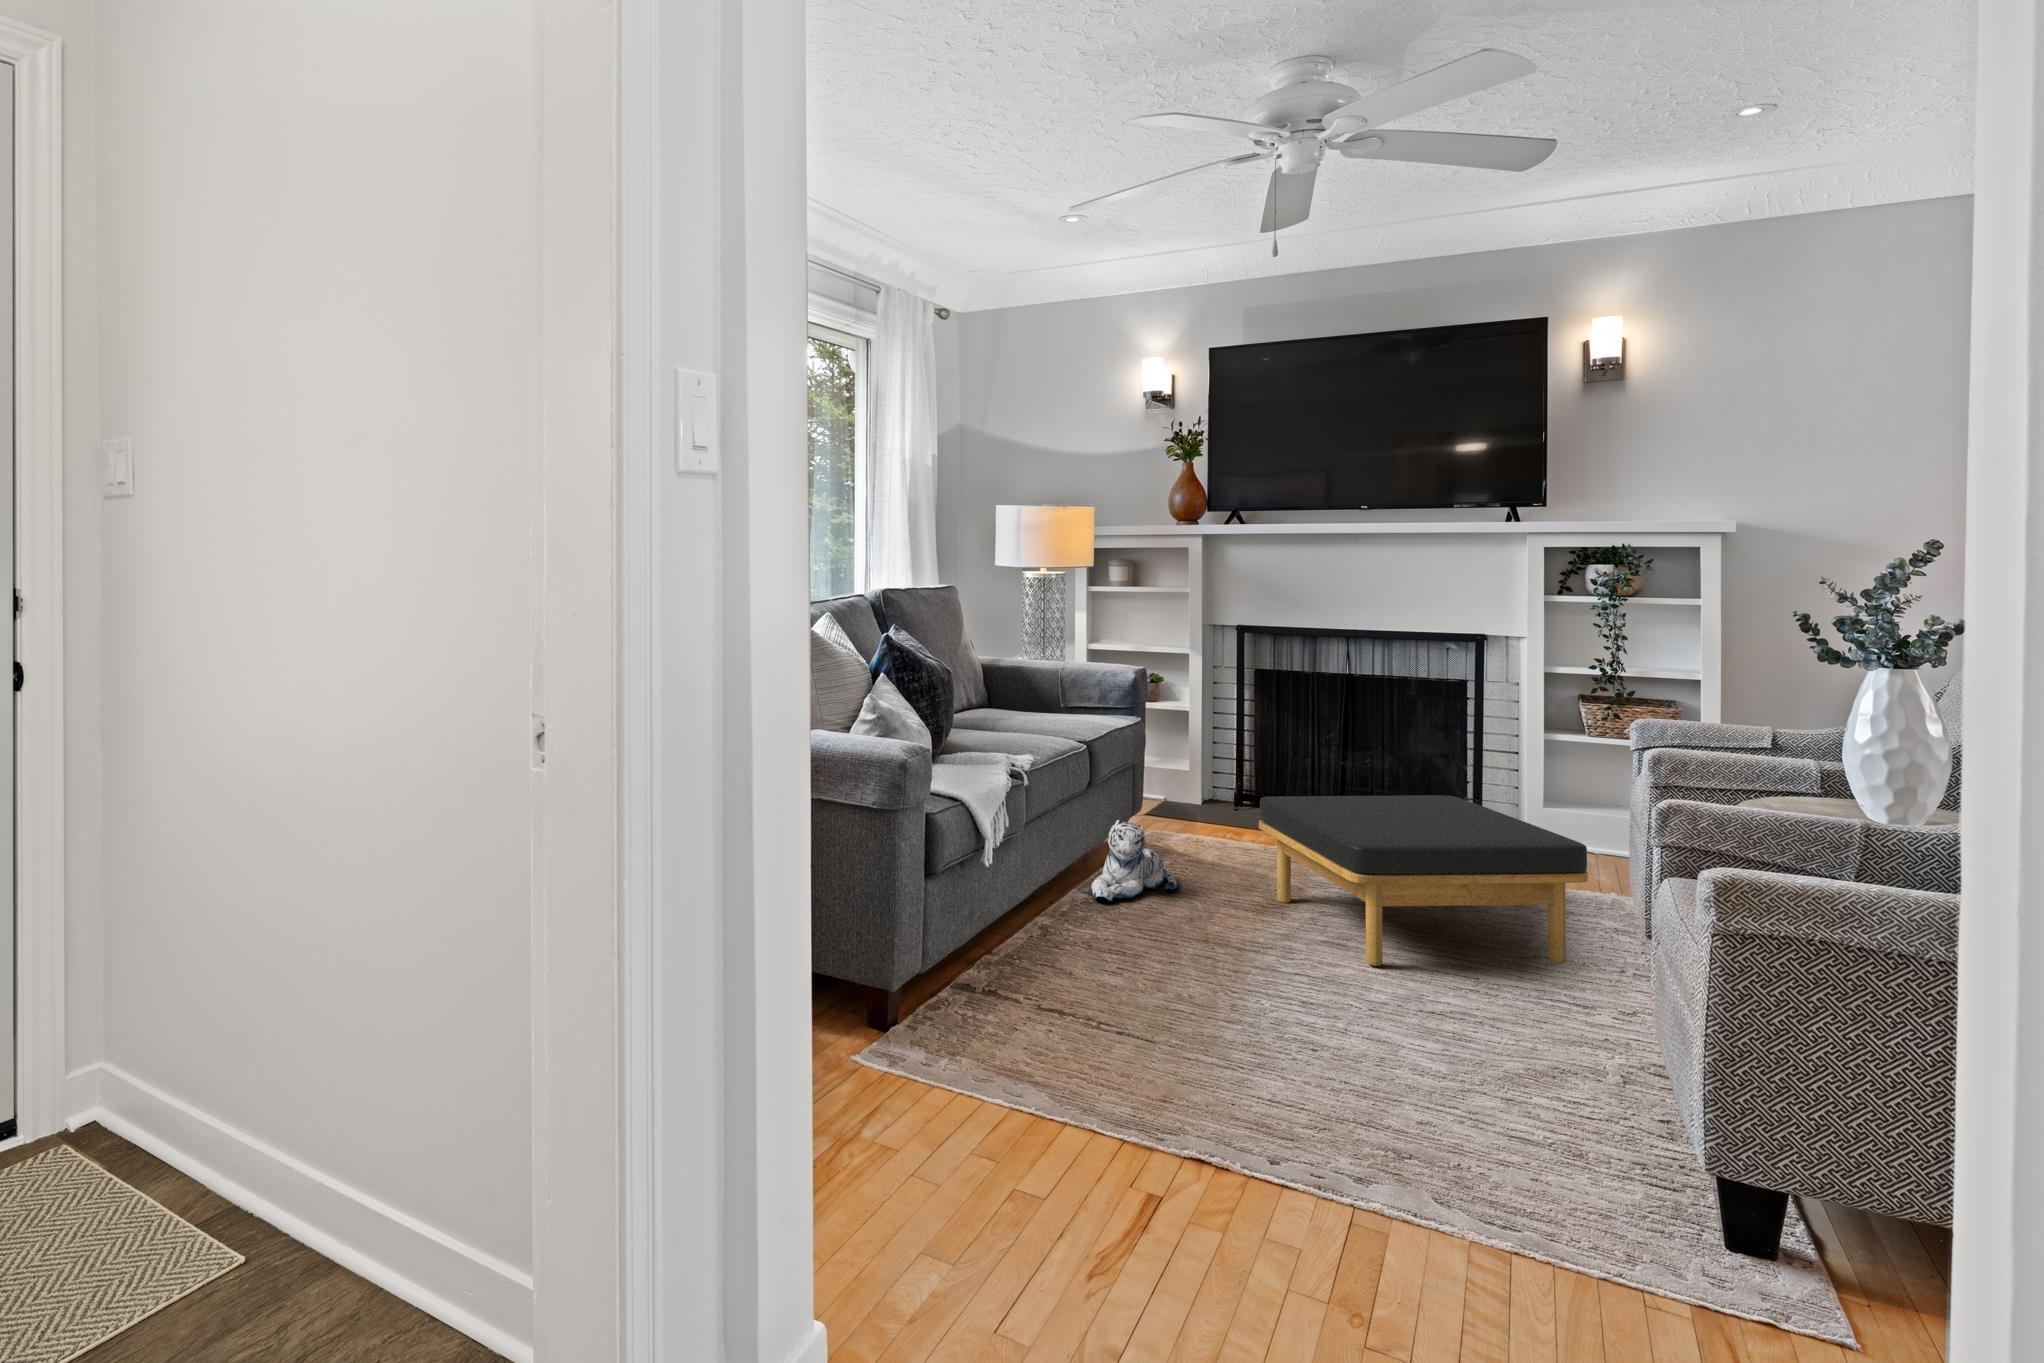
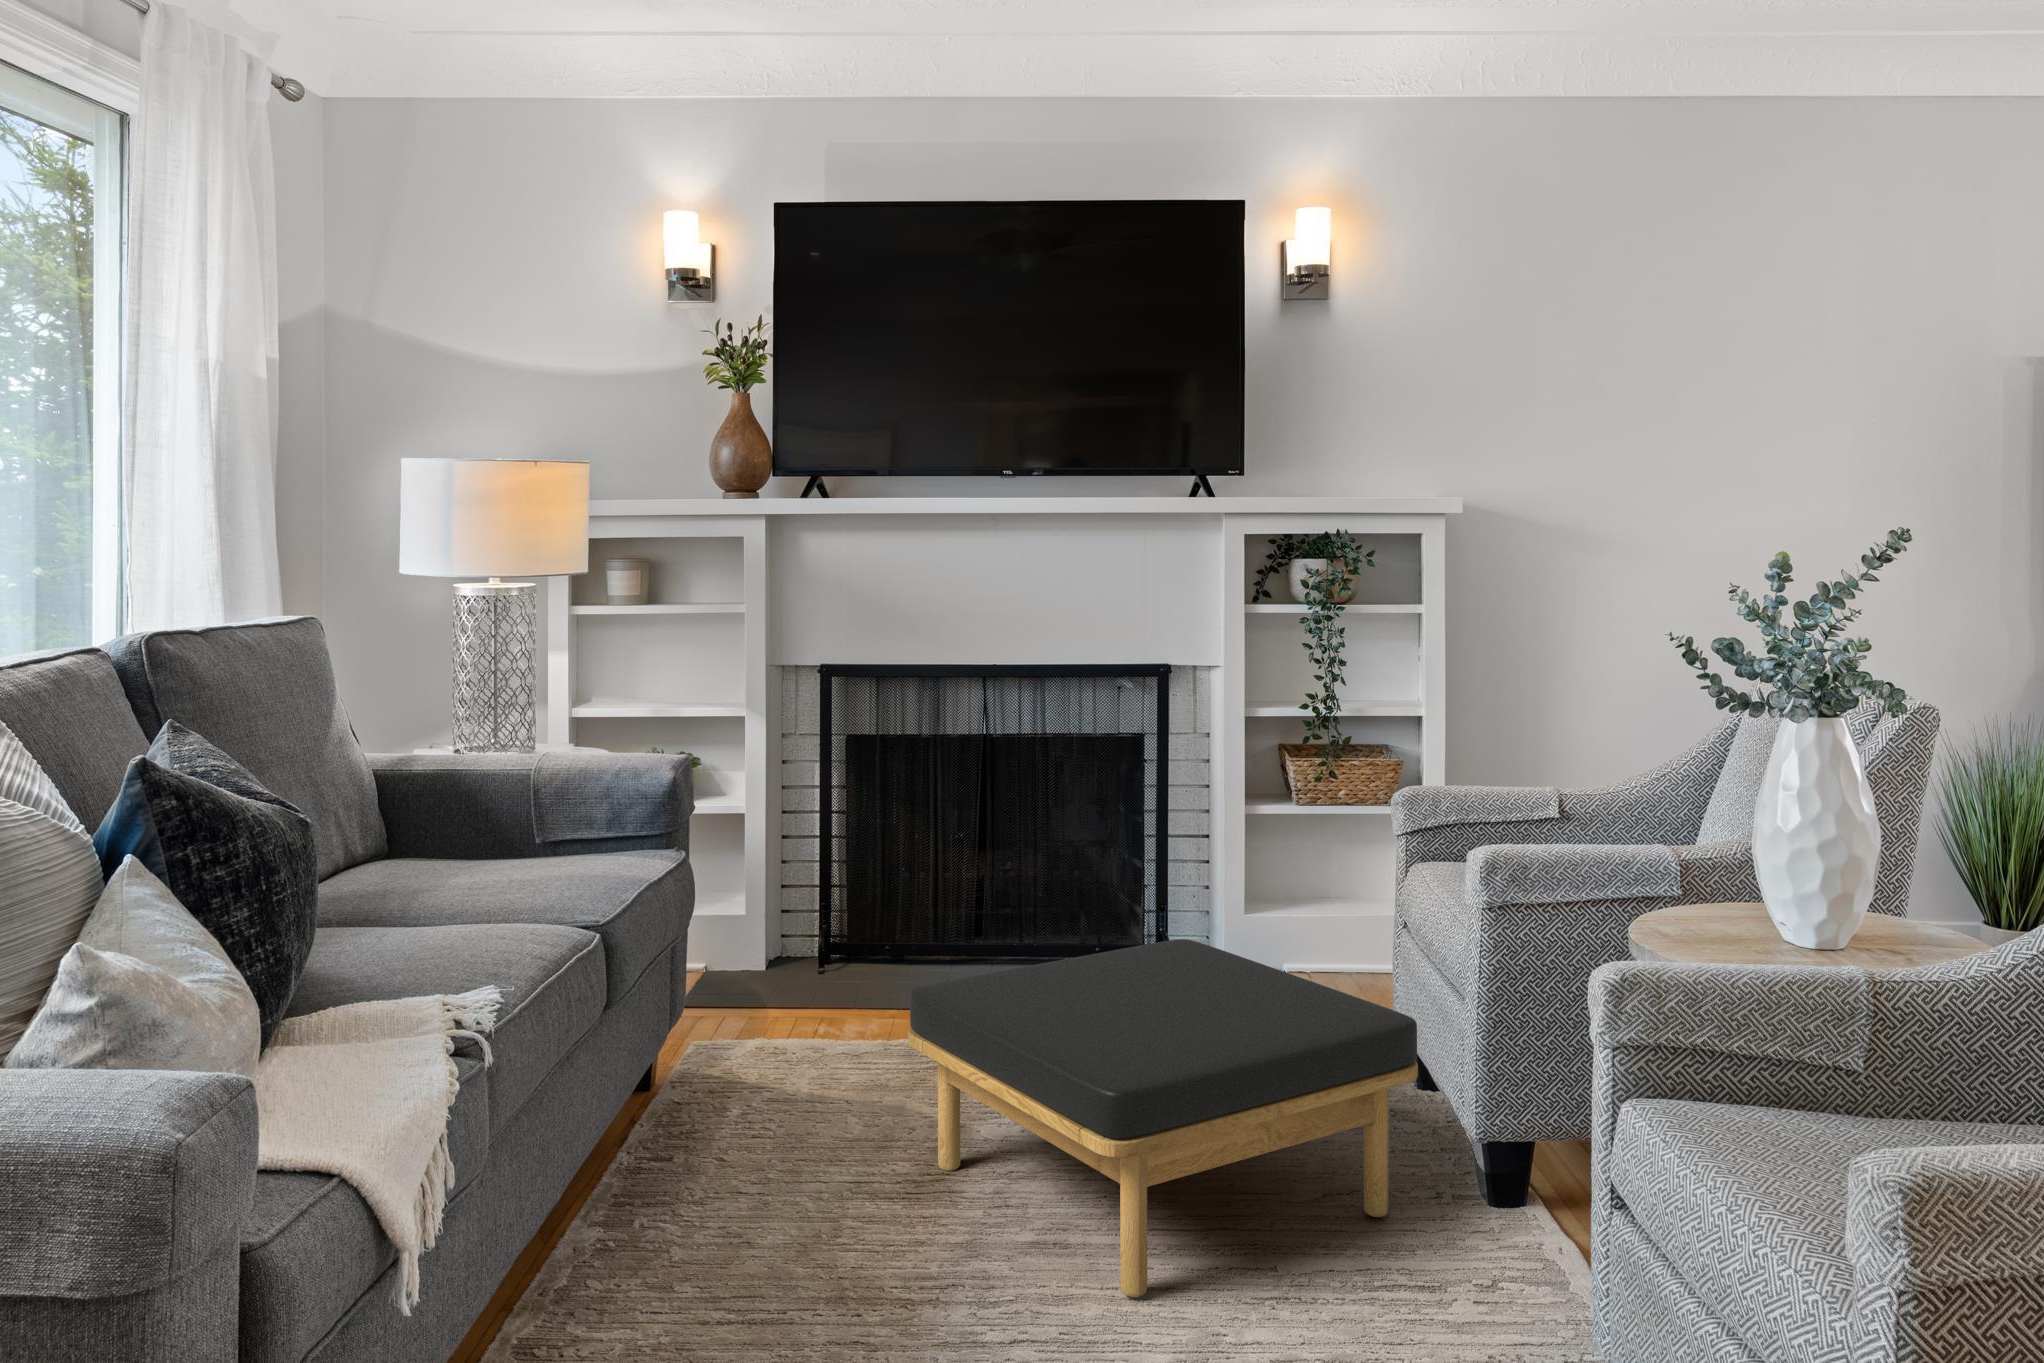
plush toy: present [1091,820,1177,901] -> none [610,1070,767,1243]

